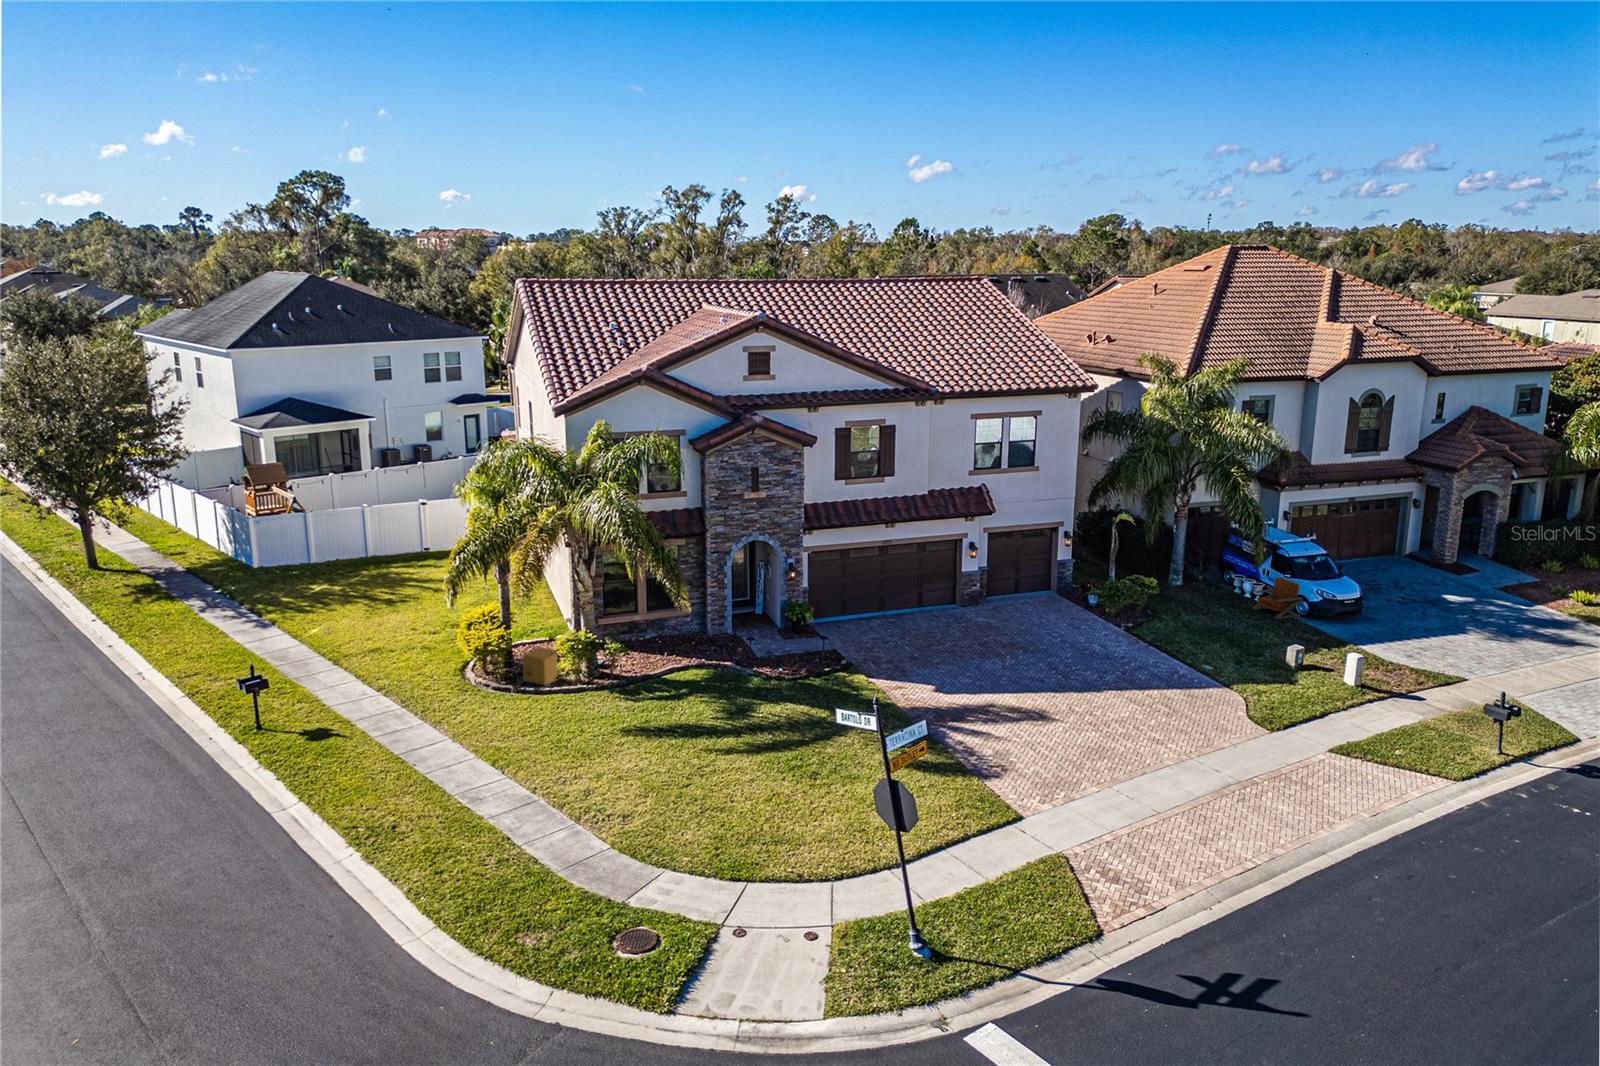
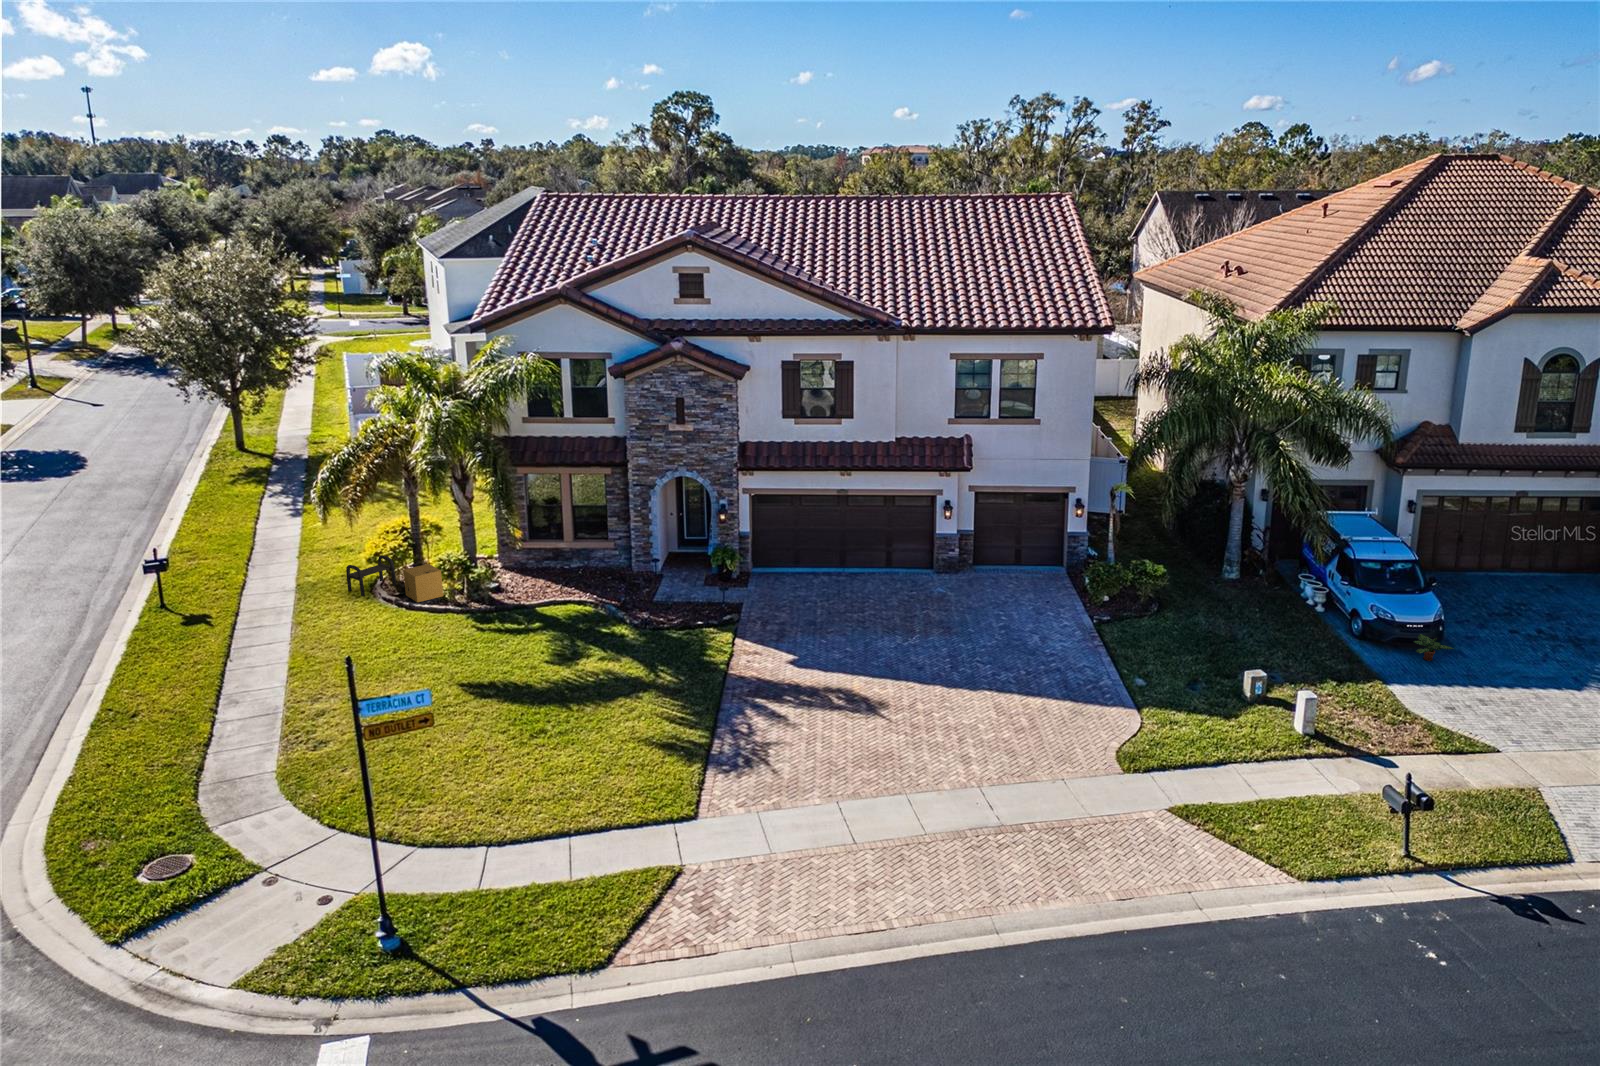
lounge chair: present [1253,577,1303,619] -> none [1291,582,1351,635]
potted plant: none [1356,608,1385,627] -> present [1414,634,1453,661]
bench: none [458,645,501,687] -> present [346,555,396,596]

